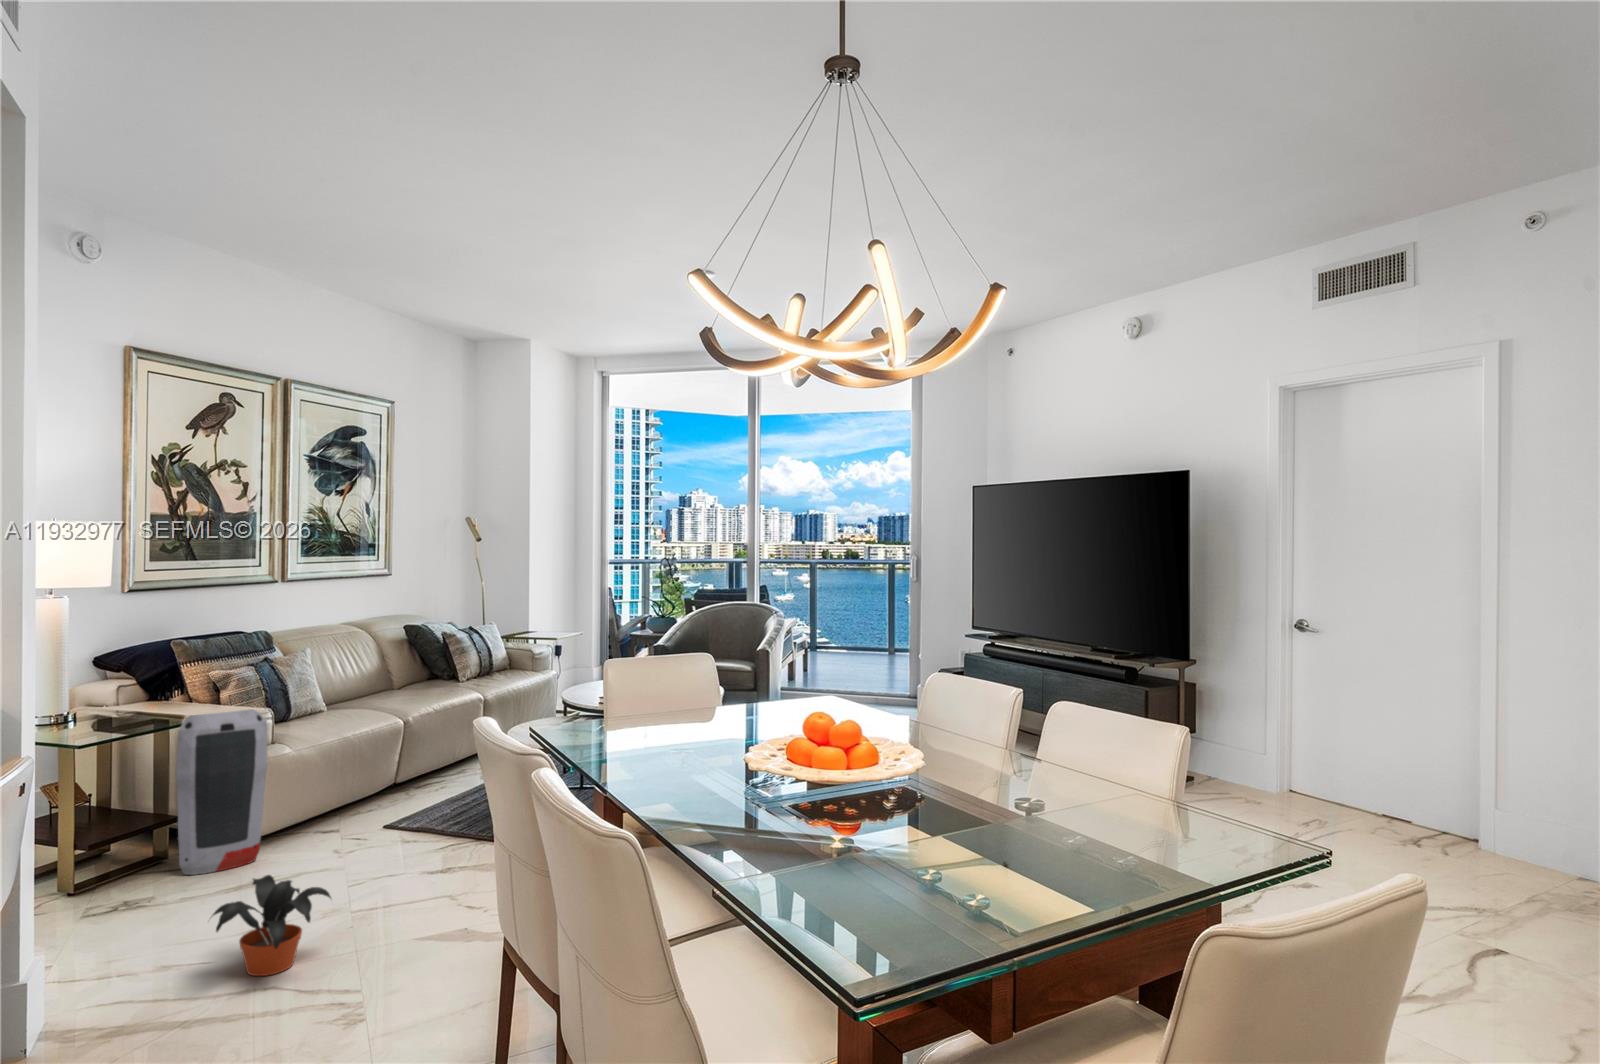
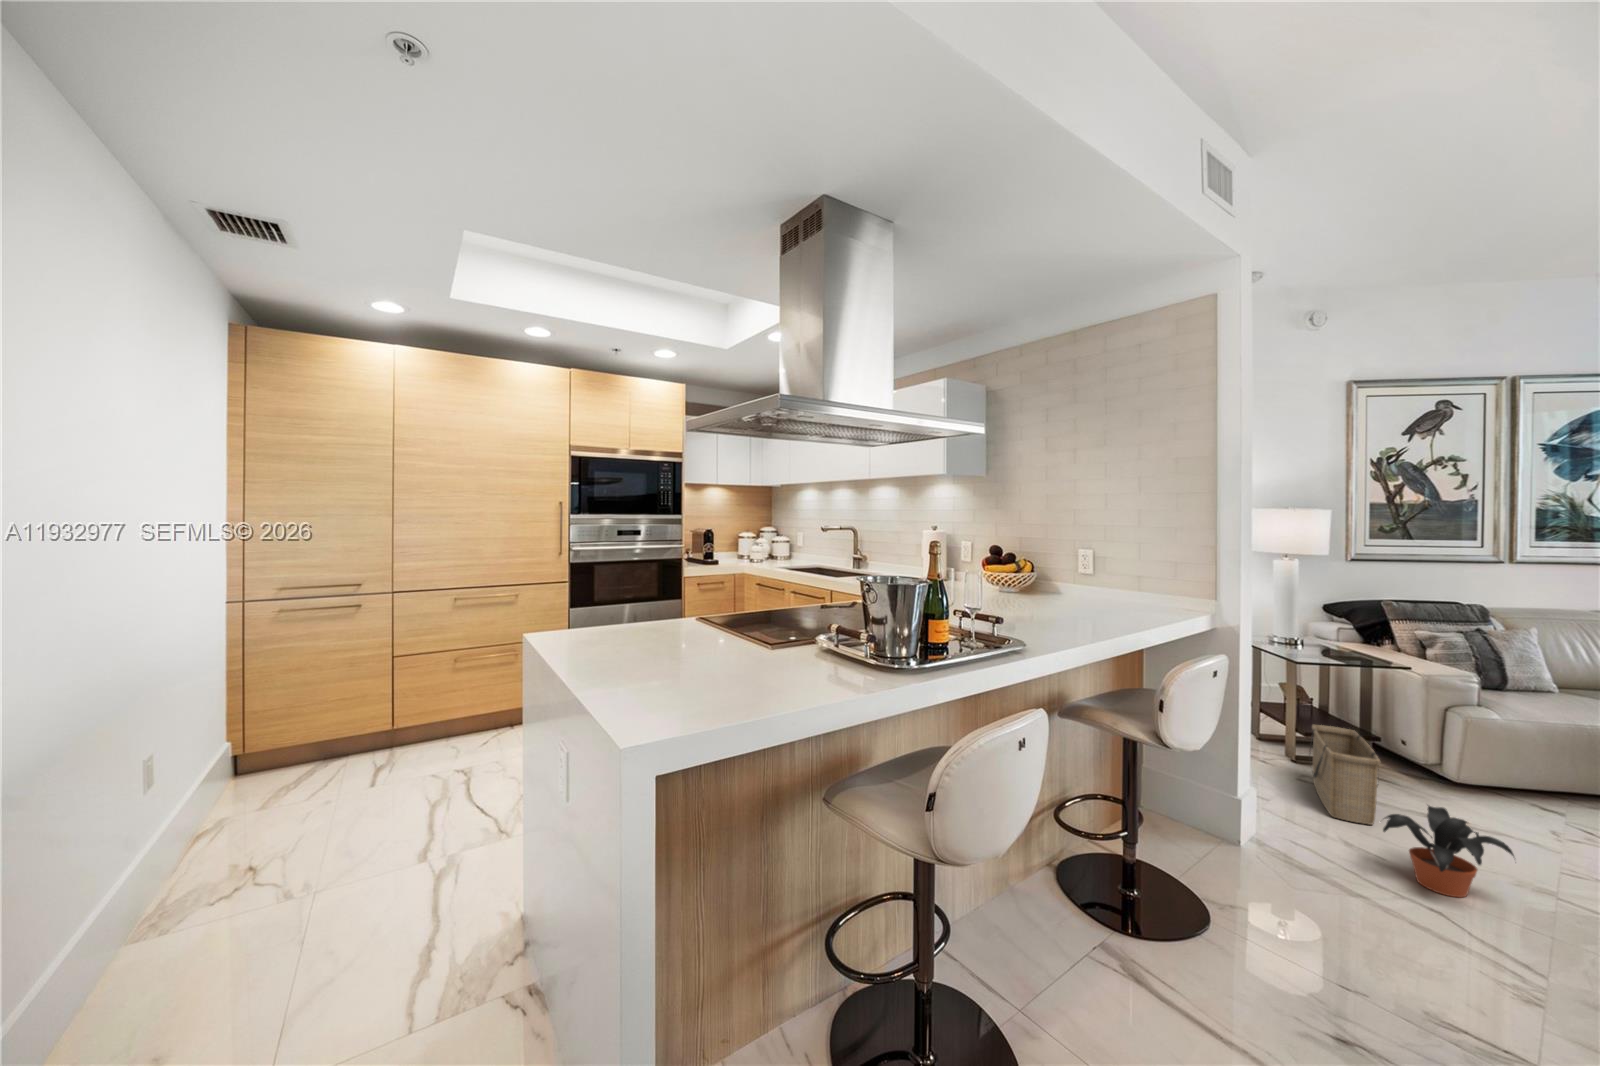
air purifier: present [176,709,267,875] -> none [1374,659,1466,797]
basket: none [103,818,197,944] -> present [1312,725,1380,825]

